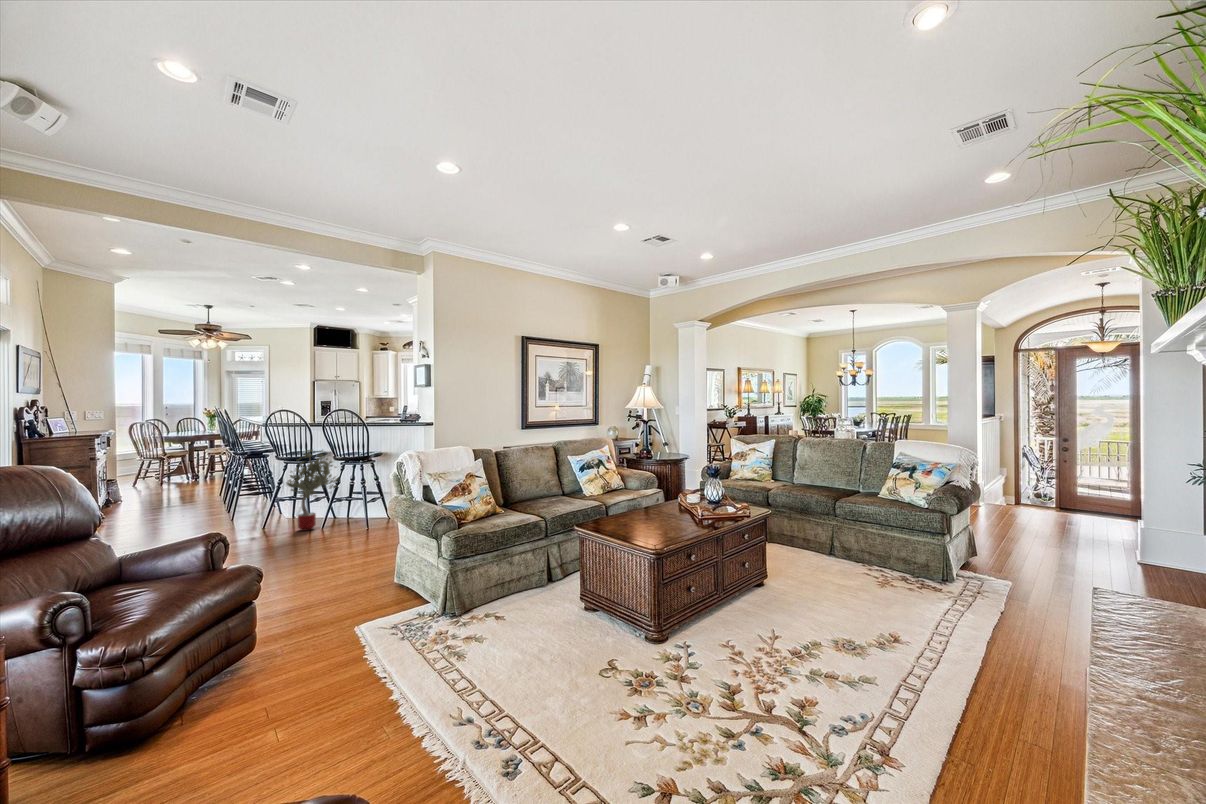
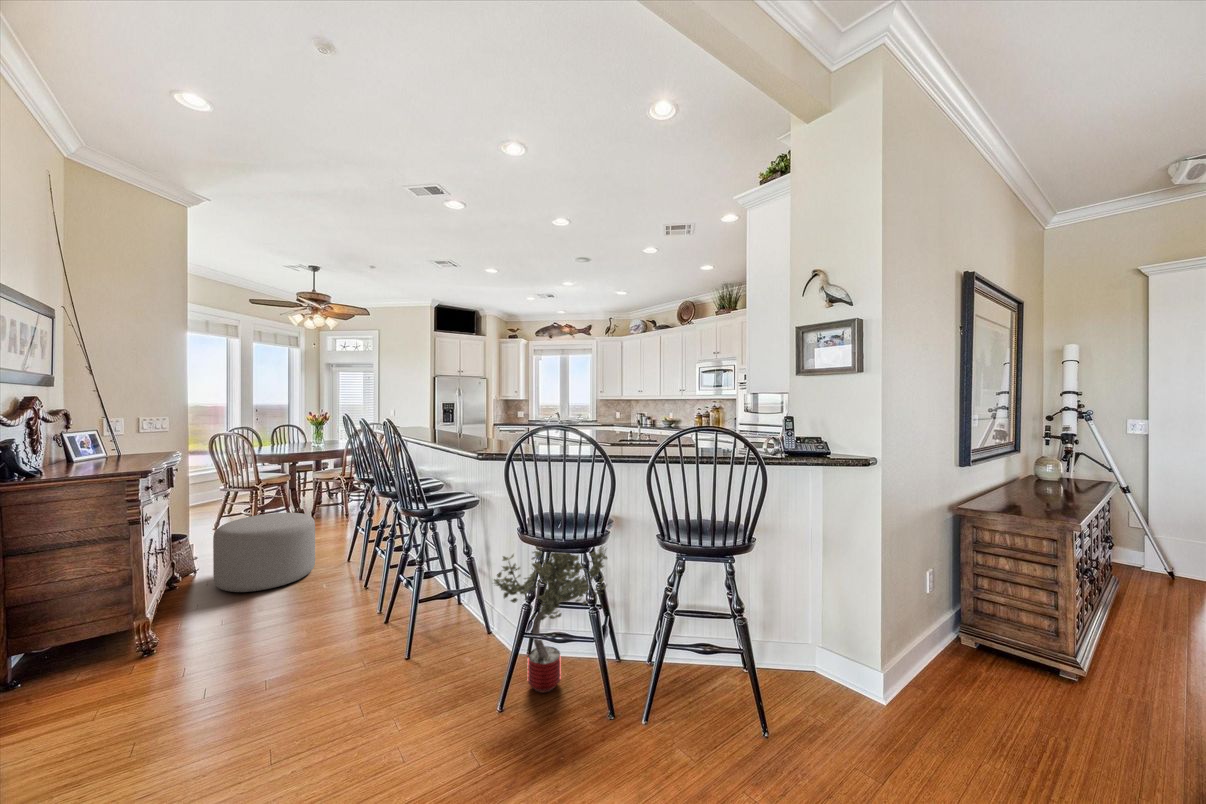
ottoman: none [135,468,202,510] -> present [213,513,315,592]

